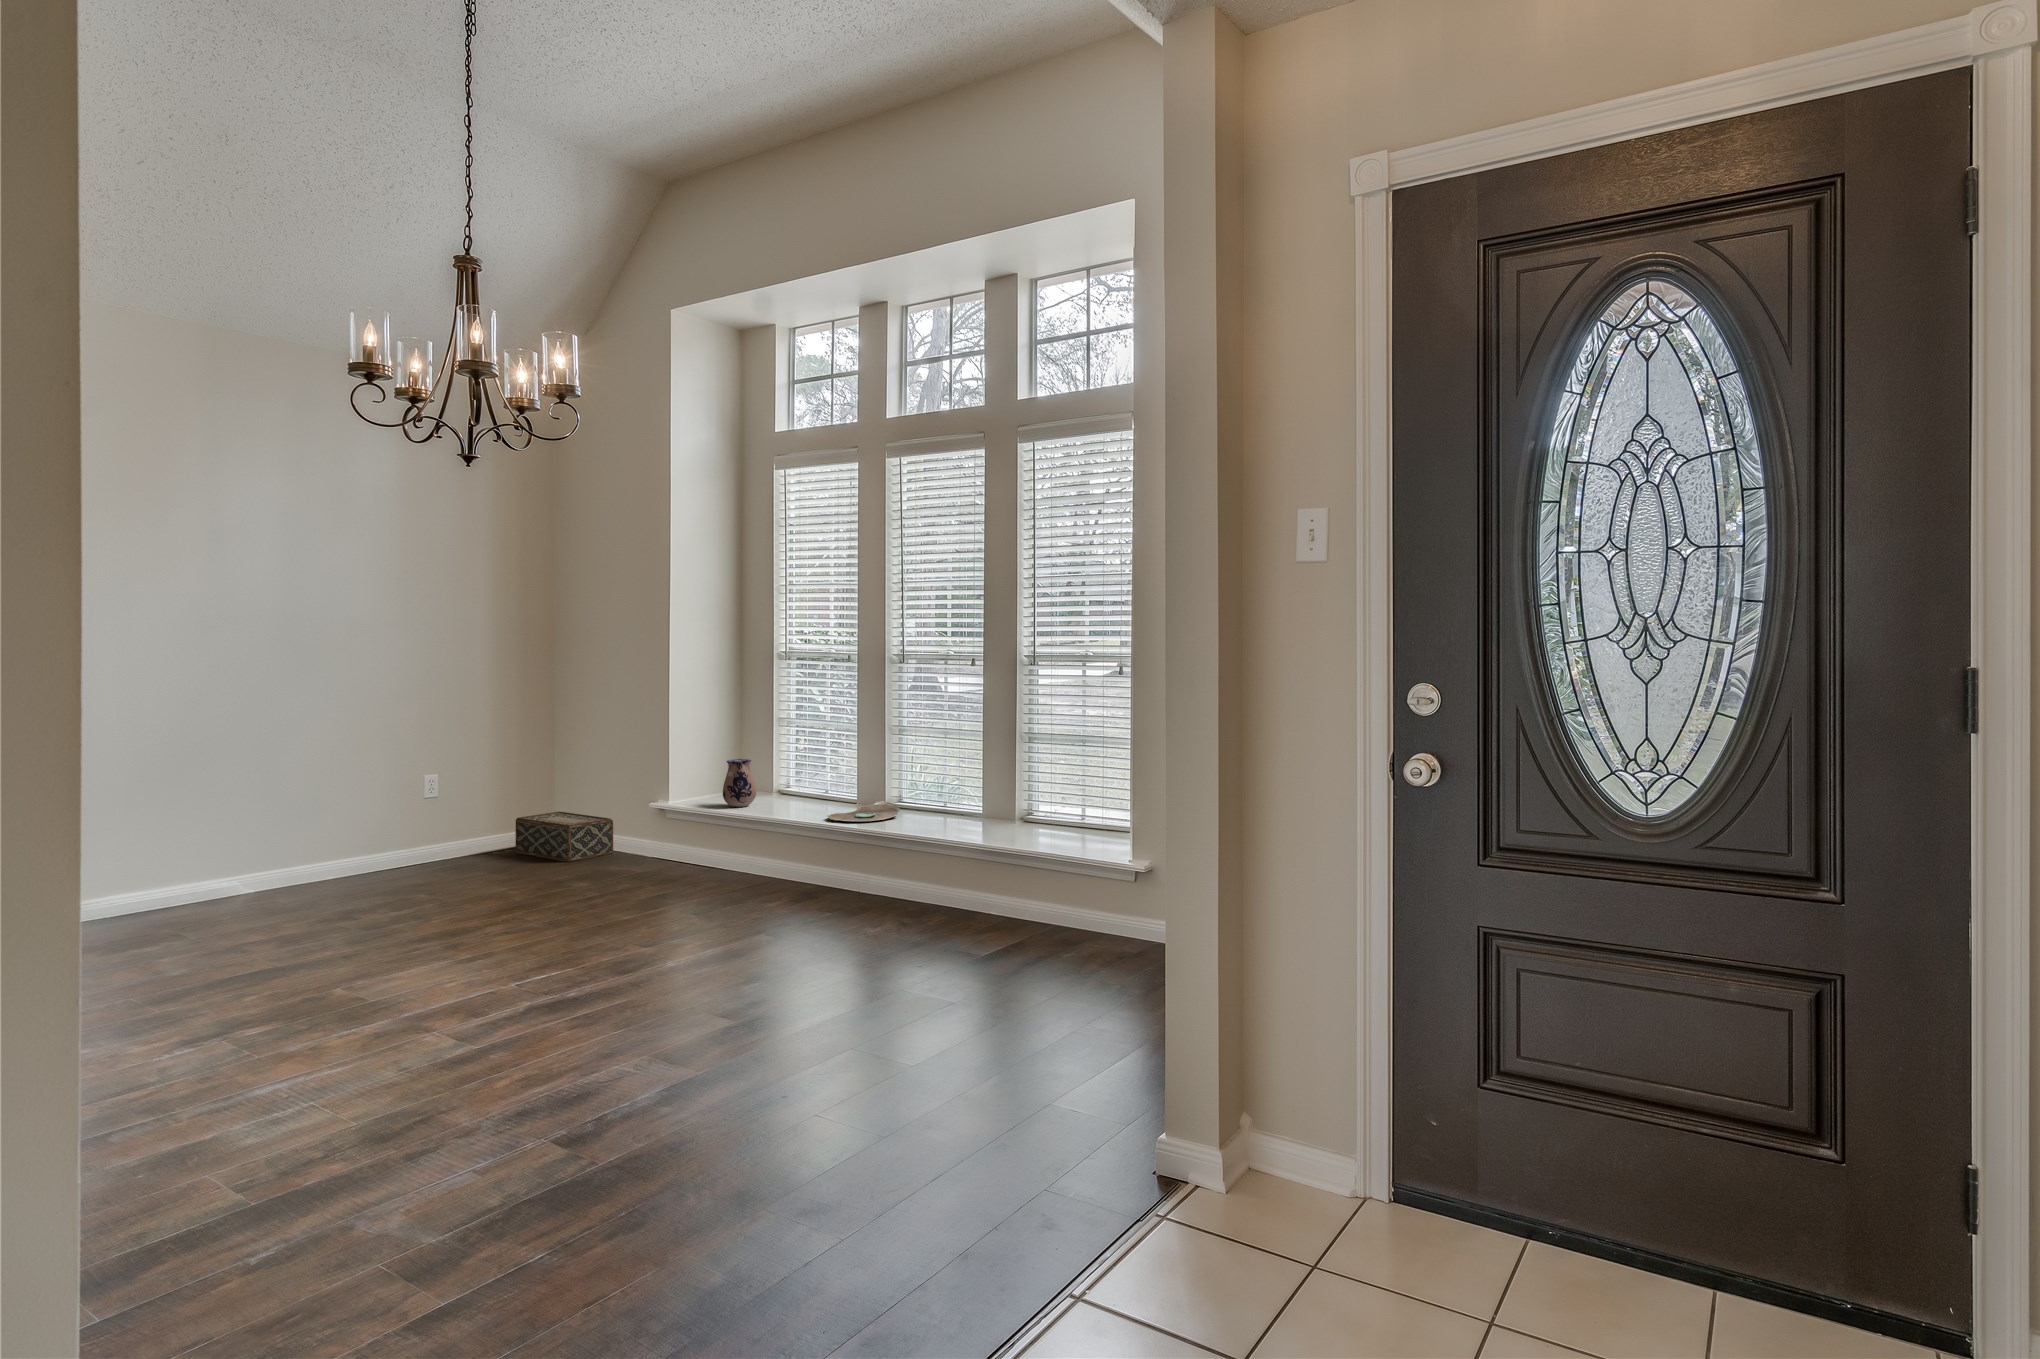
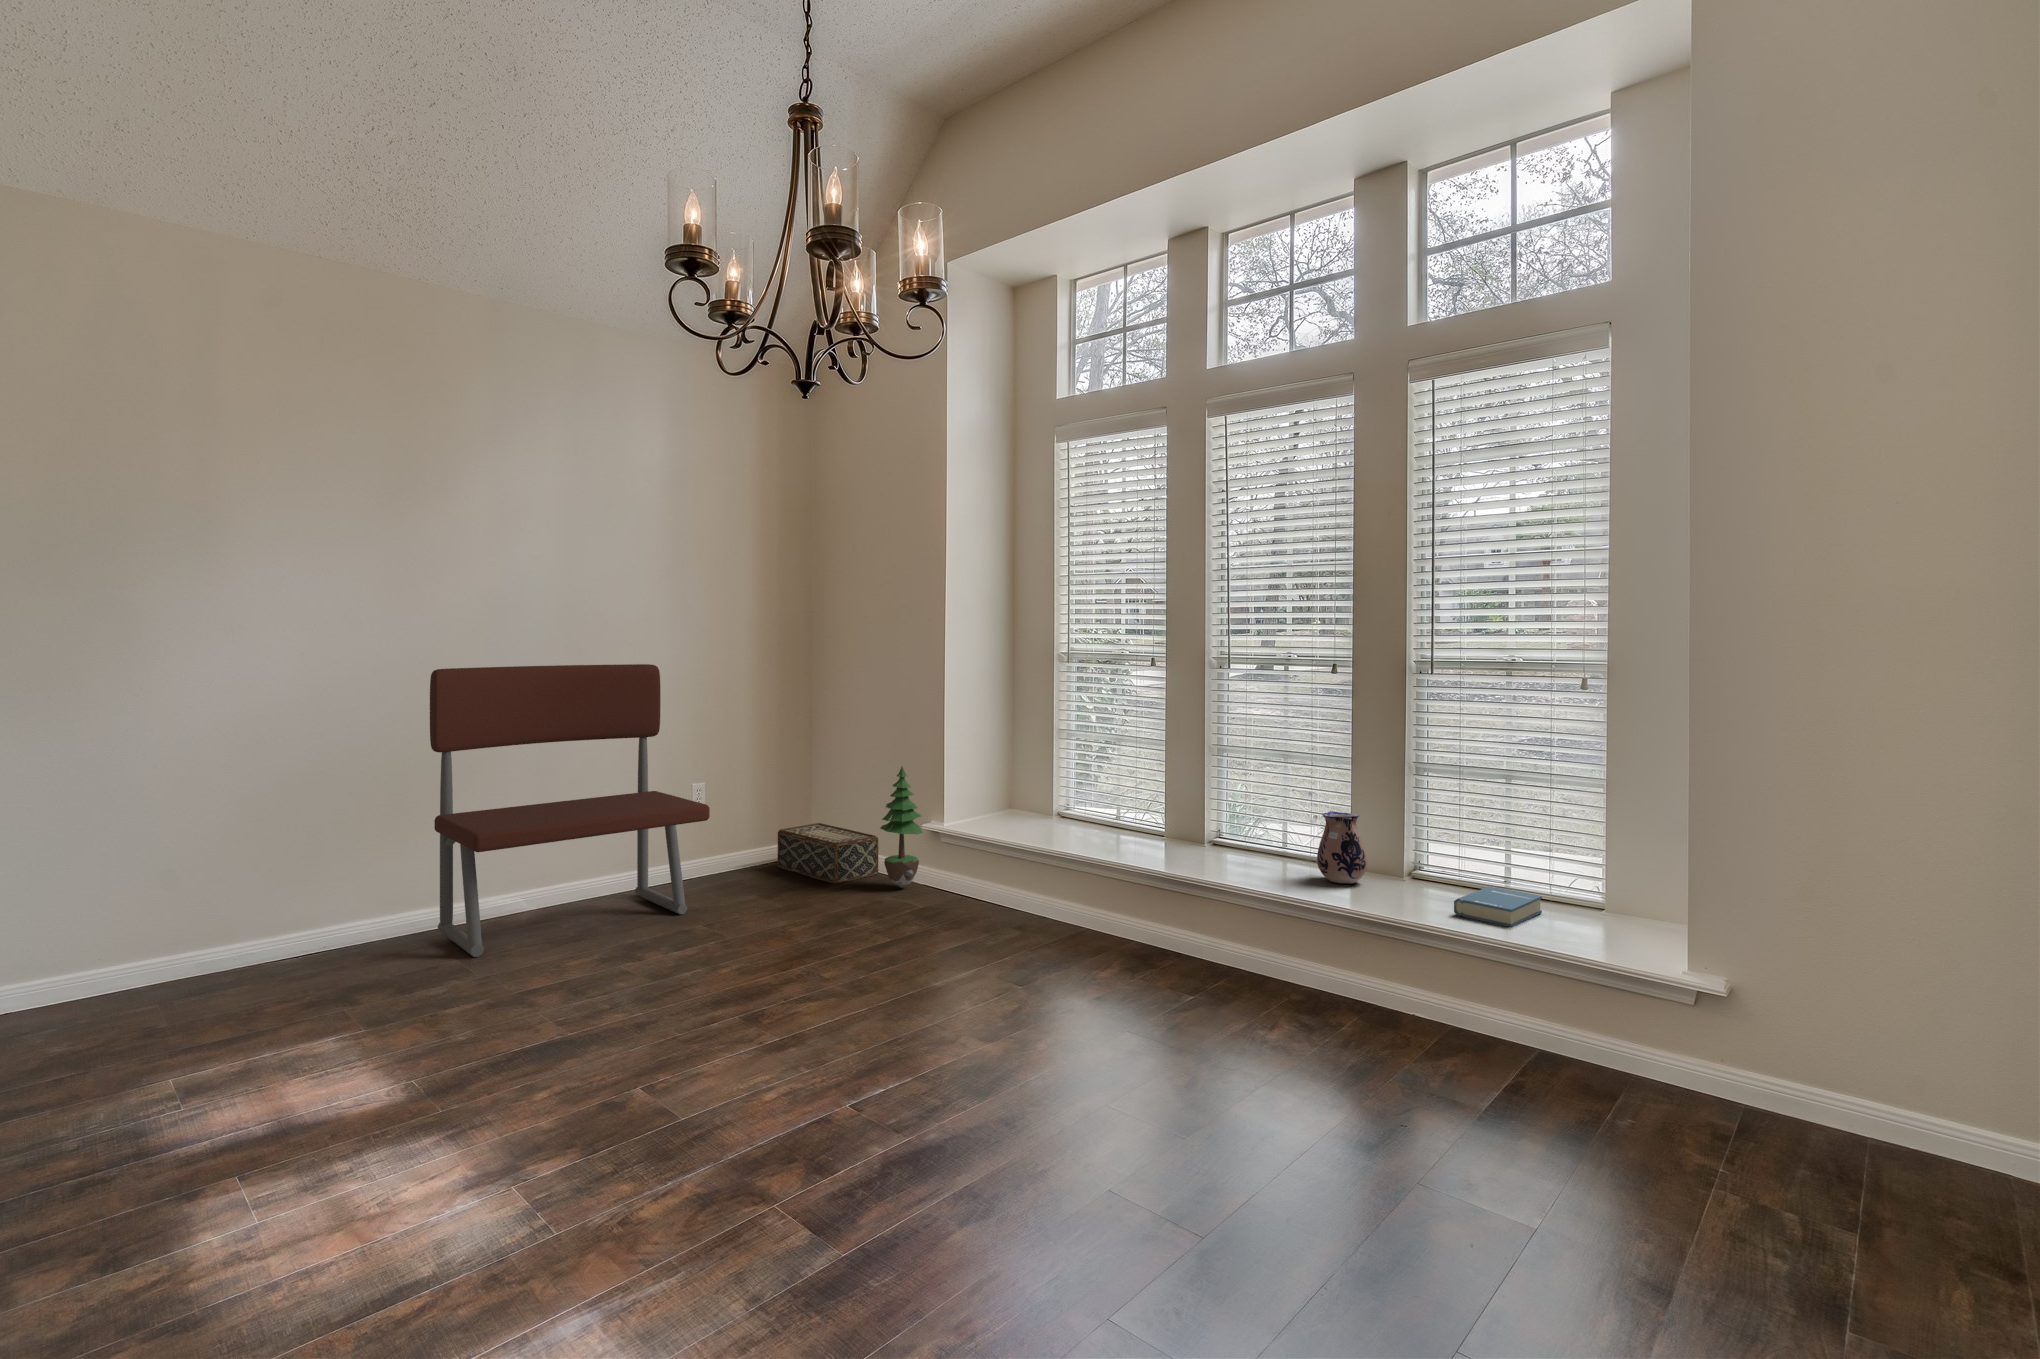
bench: none [146,665,436,929] -> present [430,664,710,957]
potted tree: none [609,753,651,862] -> present [880,766,923,888]
ceramic pitcher: present [723,759,756,807] -> present [1317,811,1367,884]
decorative bowl: present [828,801,900,822] -> none [1145,837,1234,867]
hardback book: none [1025,820,1089,844] -> present [1454,886,1542,927]

